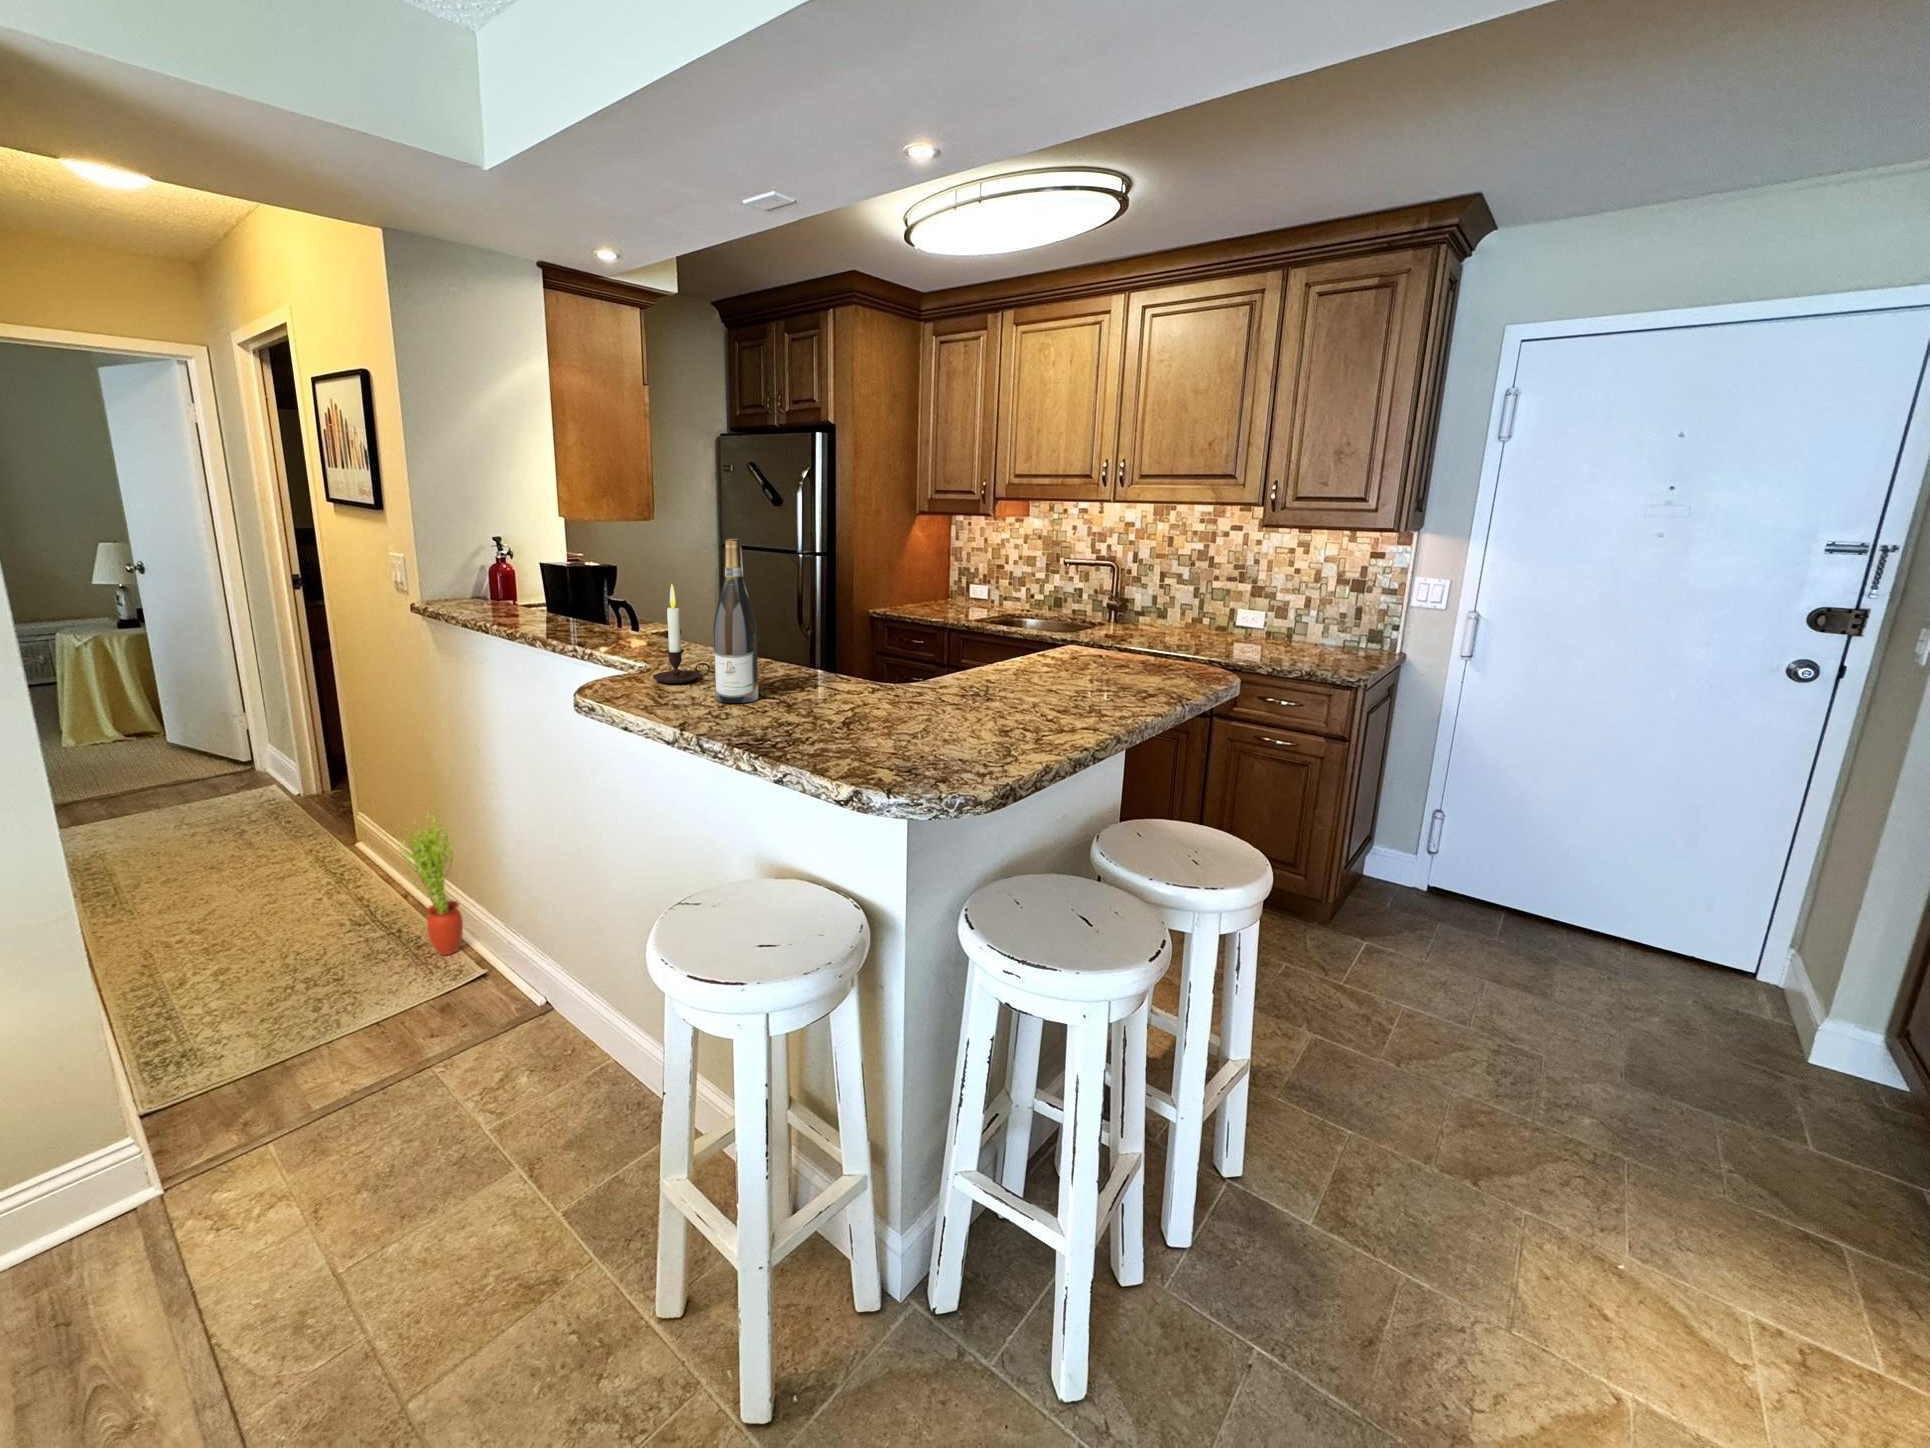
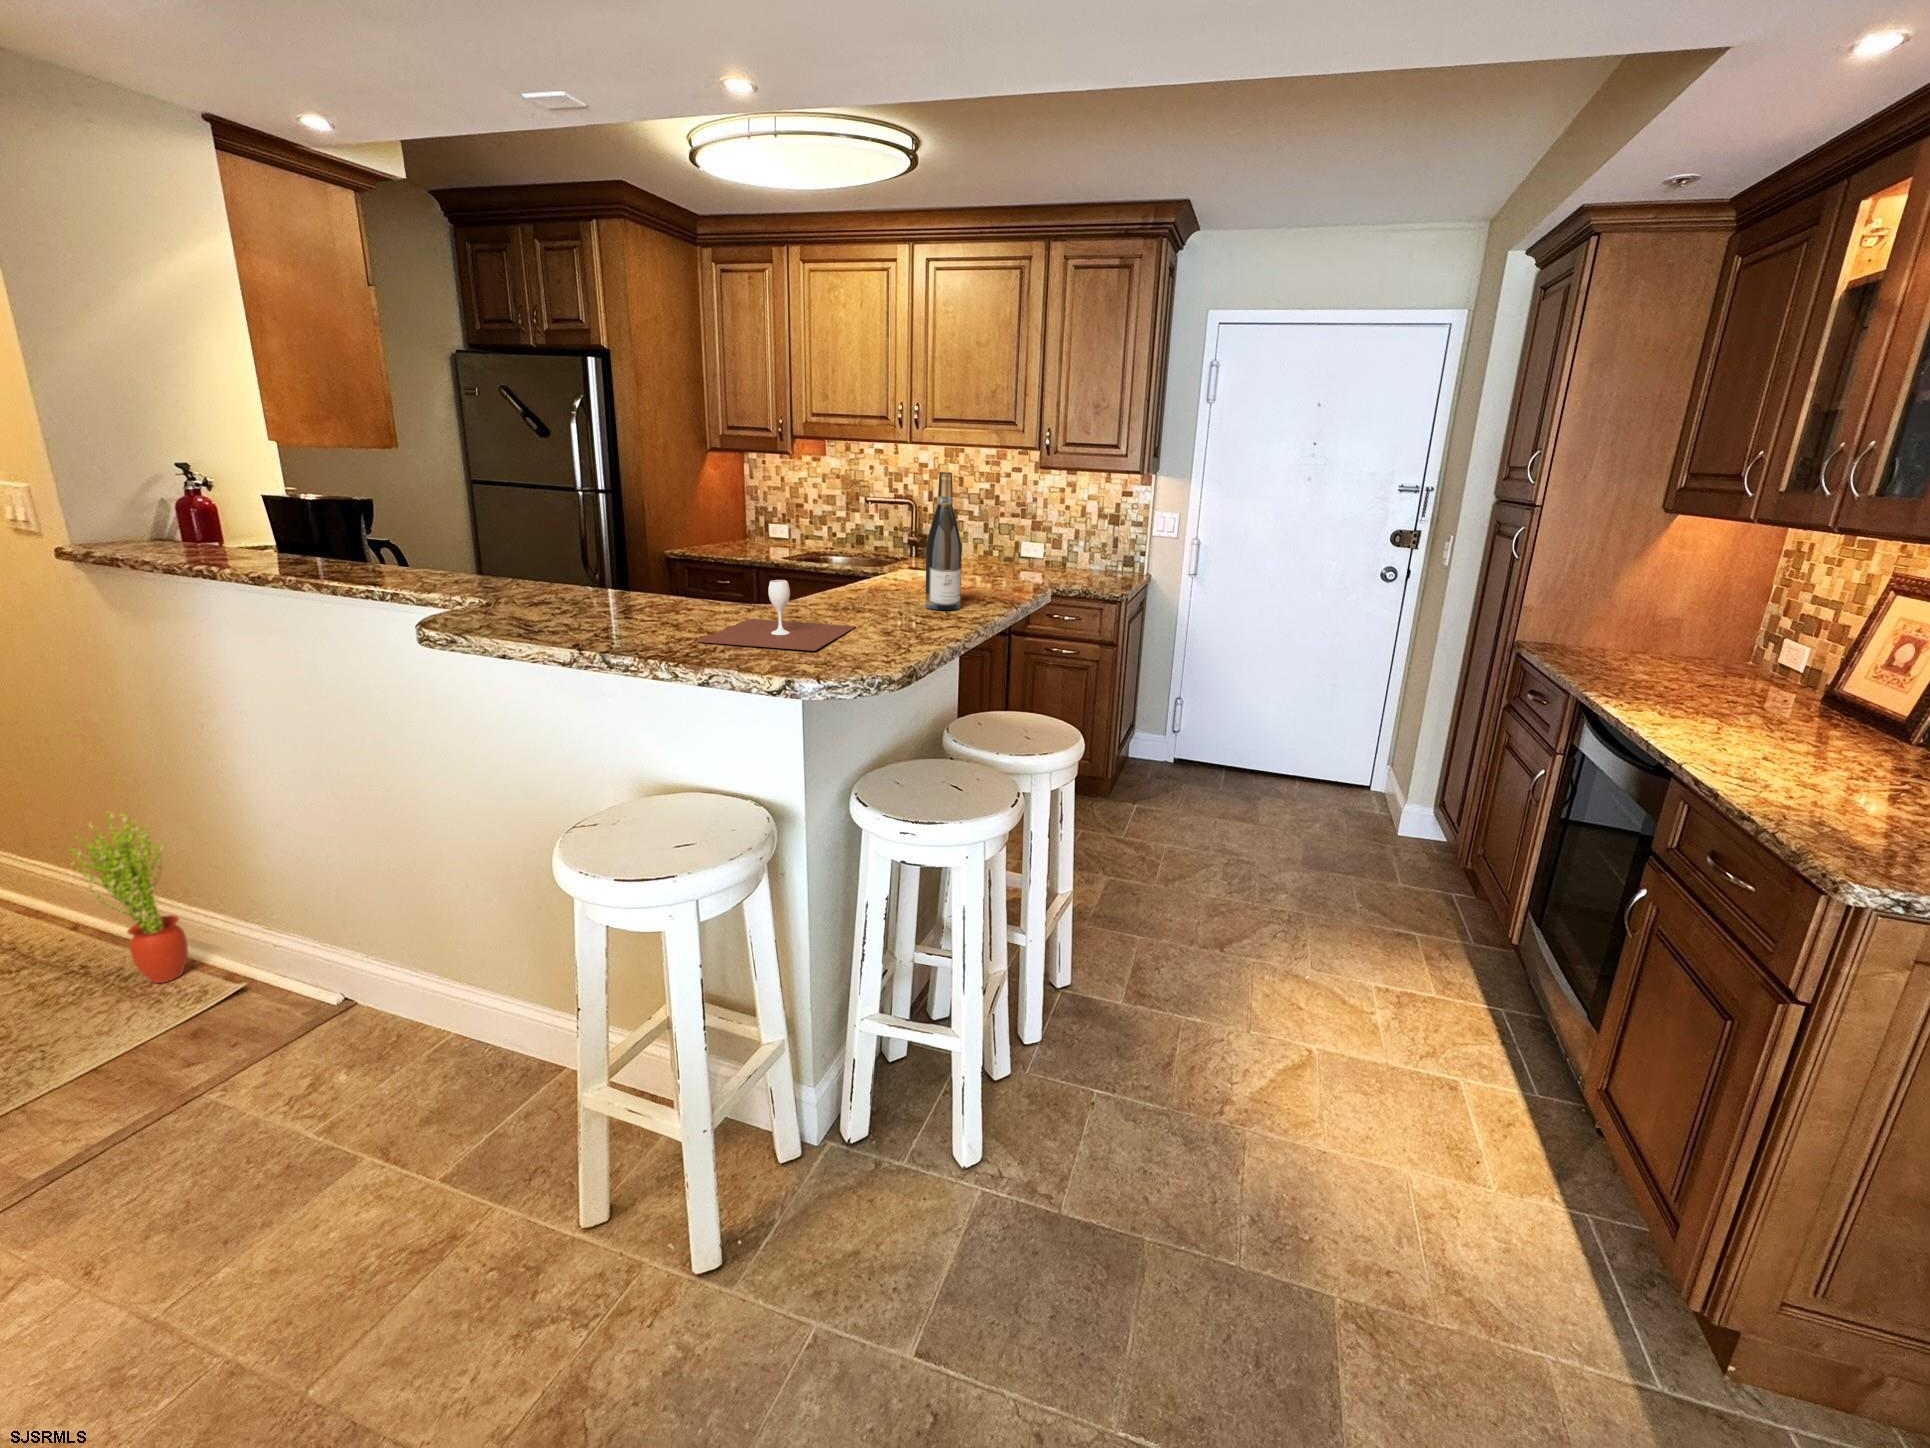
wine bottle: present [713,539,758,703] -> present [926,472,962,610]
candle: present [653,584,710,683] -> none [491,507,559,613]
wine glass: none [804,666,980,751] -> present [696,580,856,651]

